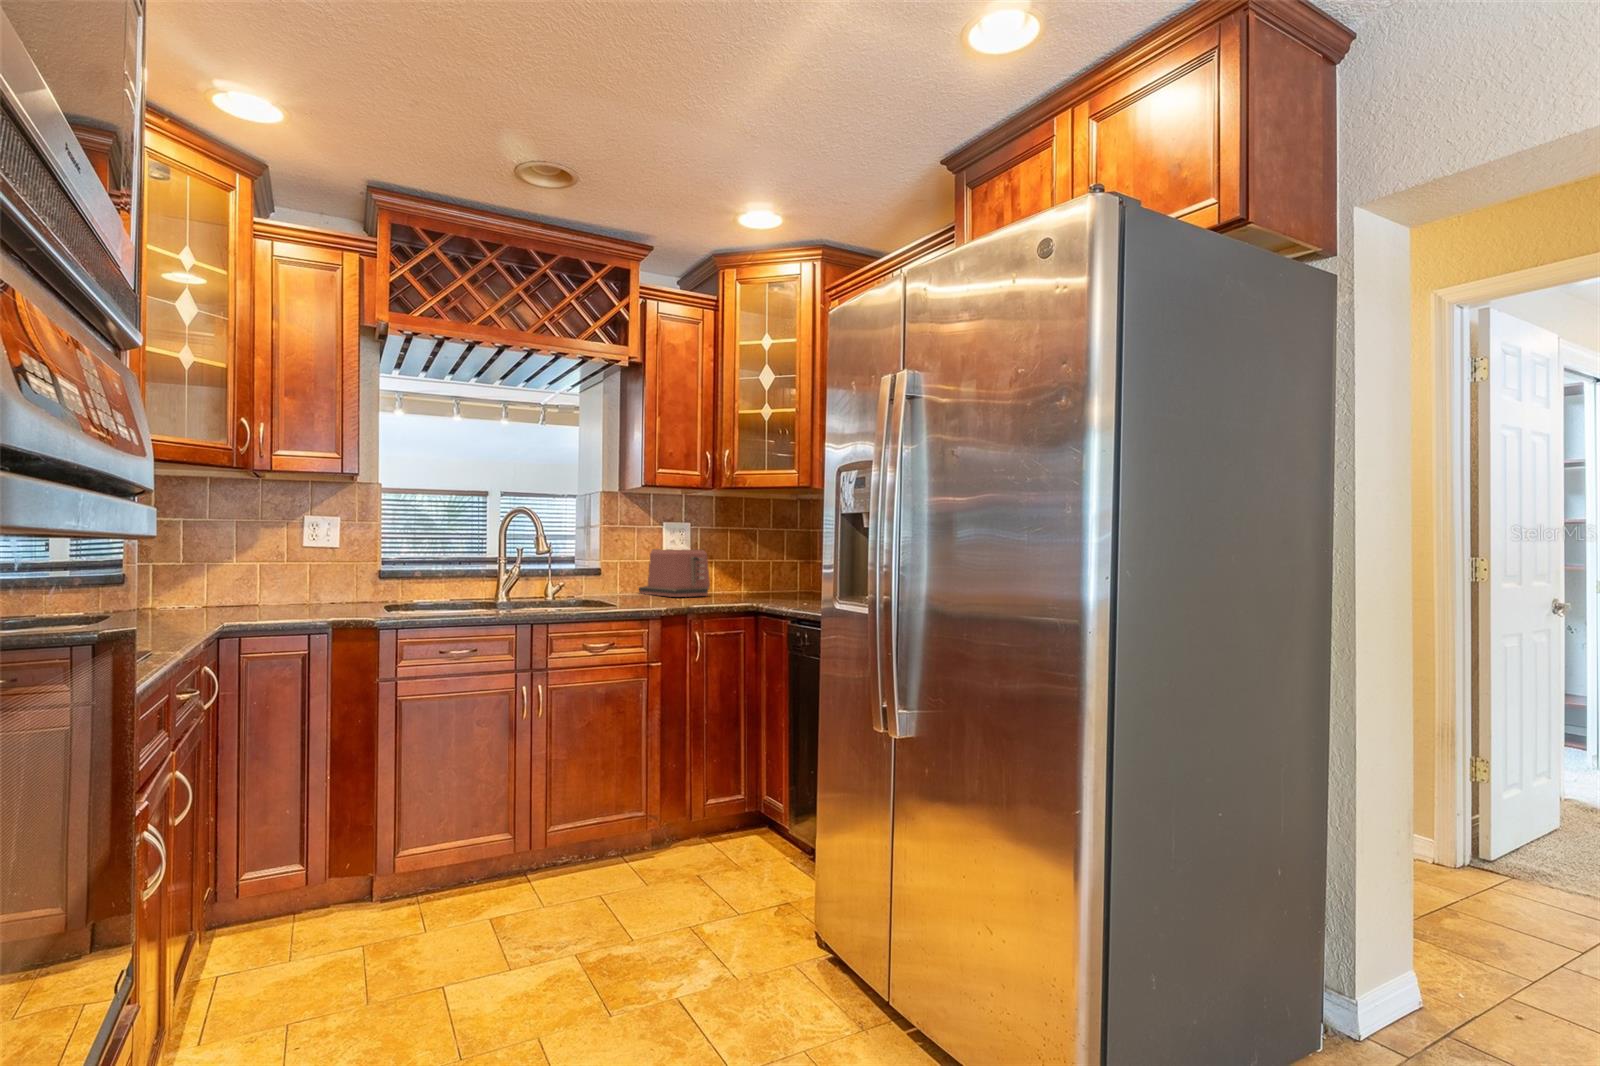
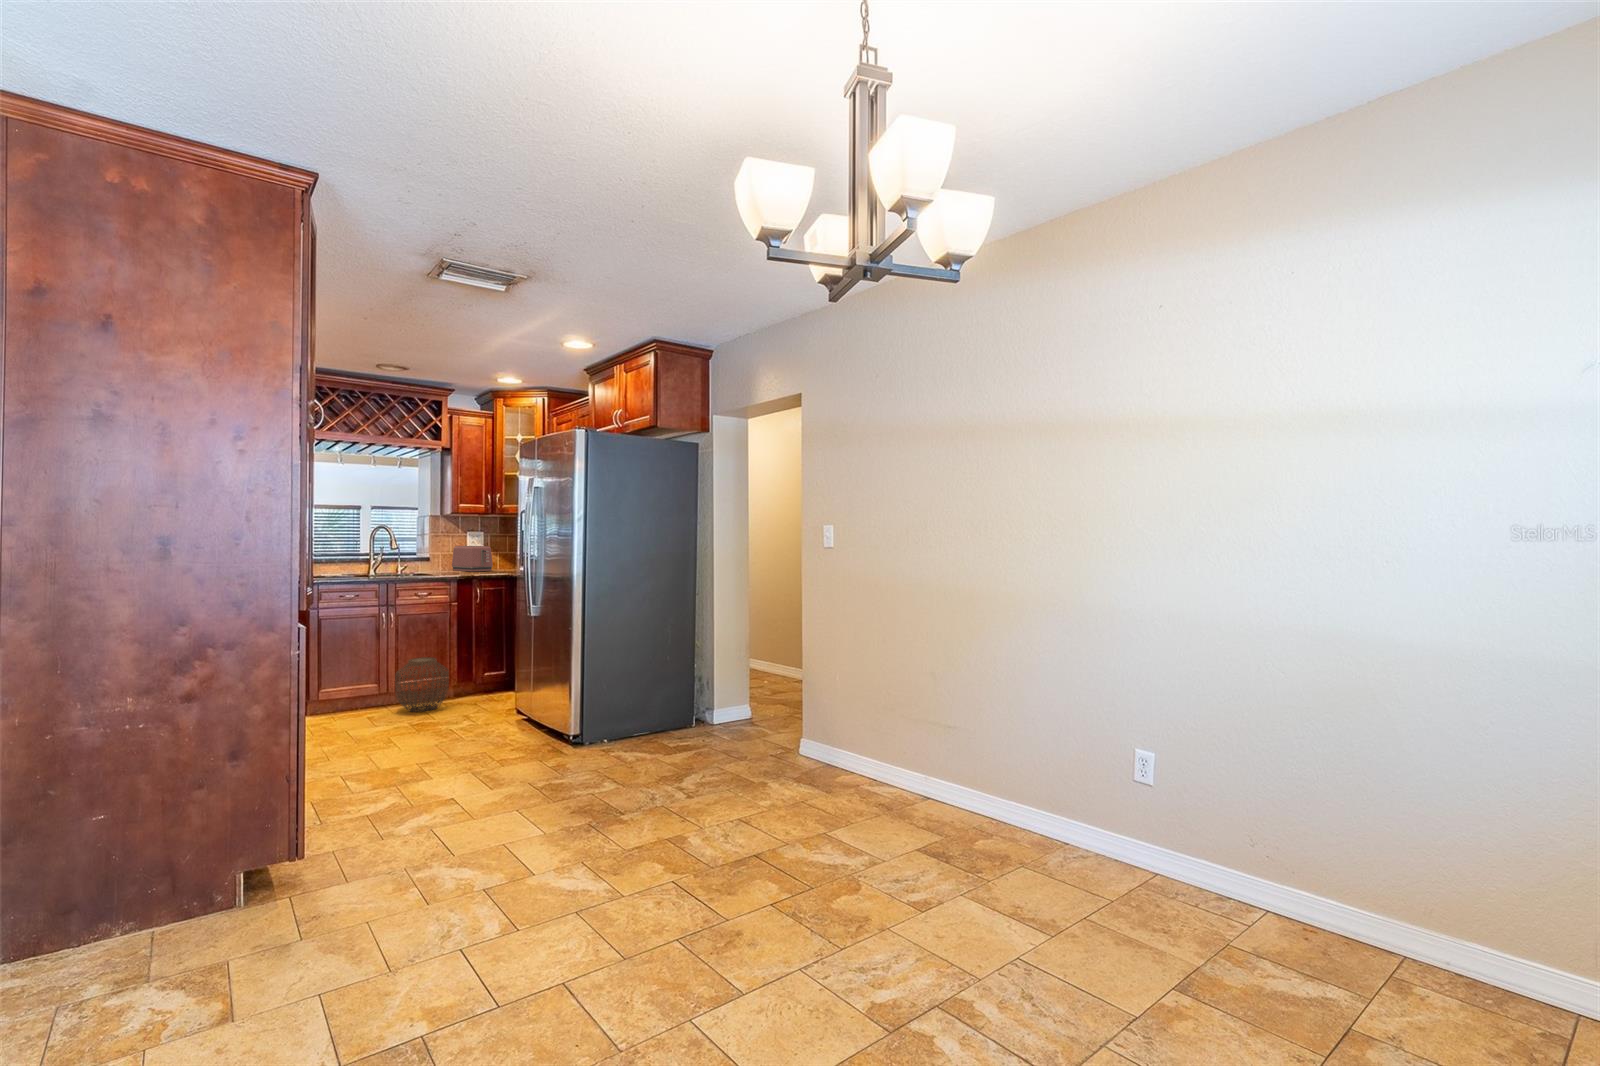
woven basket: none [545,778,650,902] -> present [395,657,449,712]

